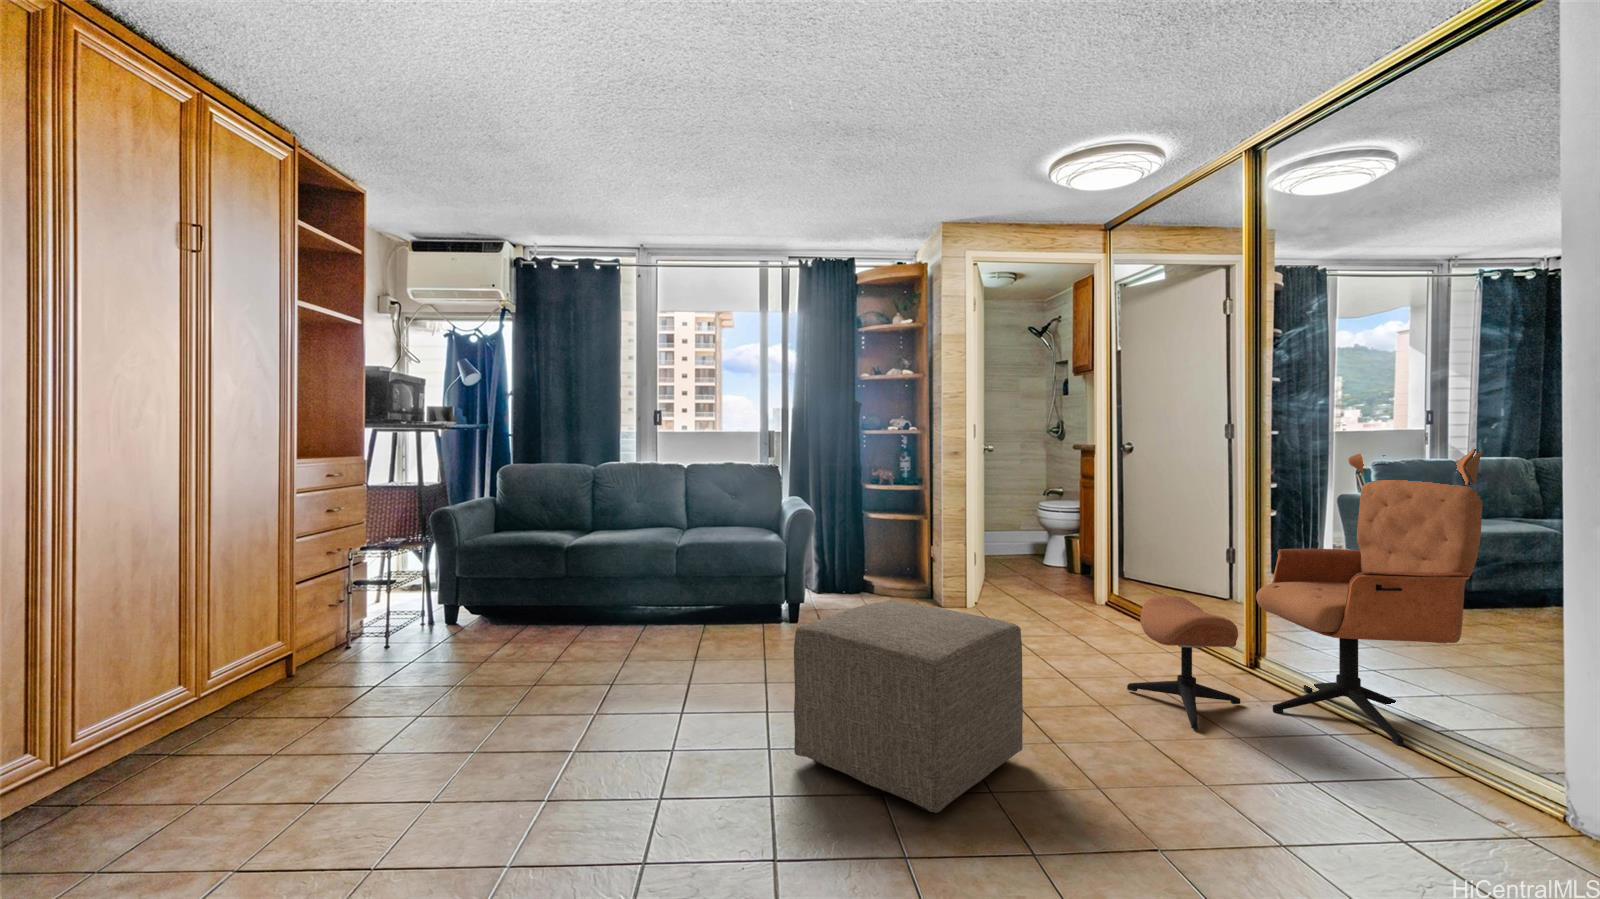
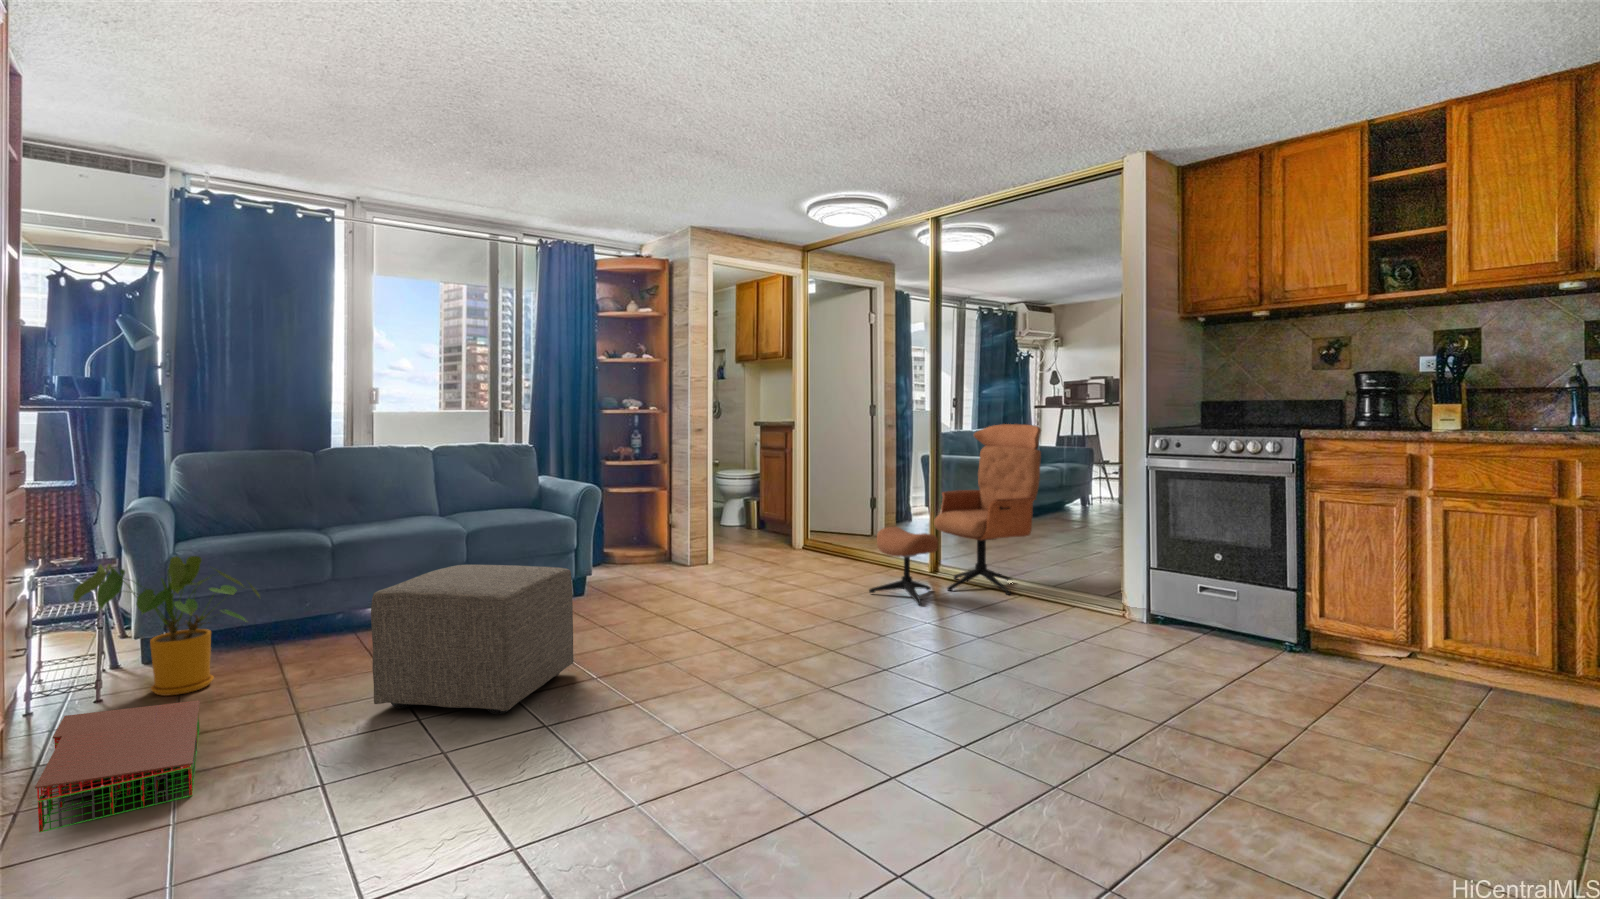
house plant: none [323,553,454,671] -> present [73,556,260,696]
ottoman: present [794,600,1023,813] -> present [371,565,574,714]
storage bin: none [96,679,333,789] -> present [35,700,200,832]

